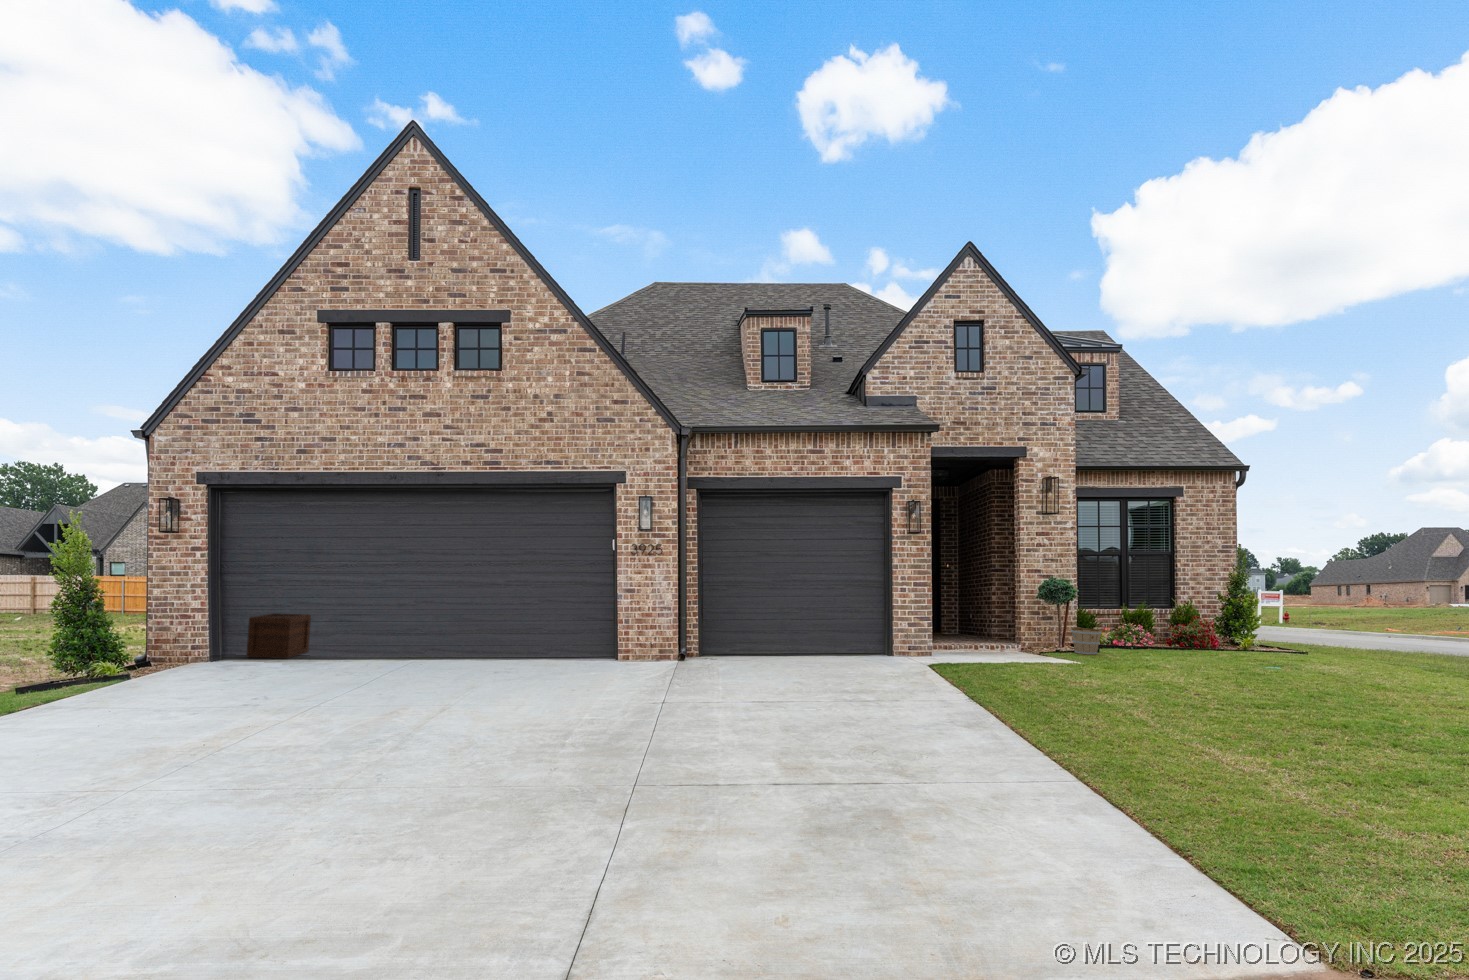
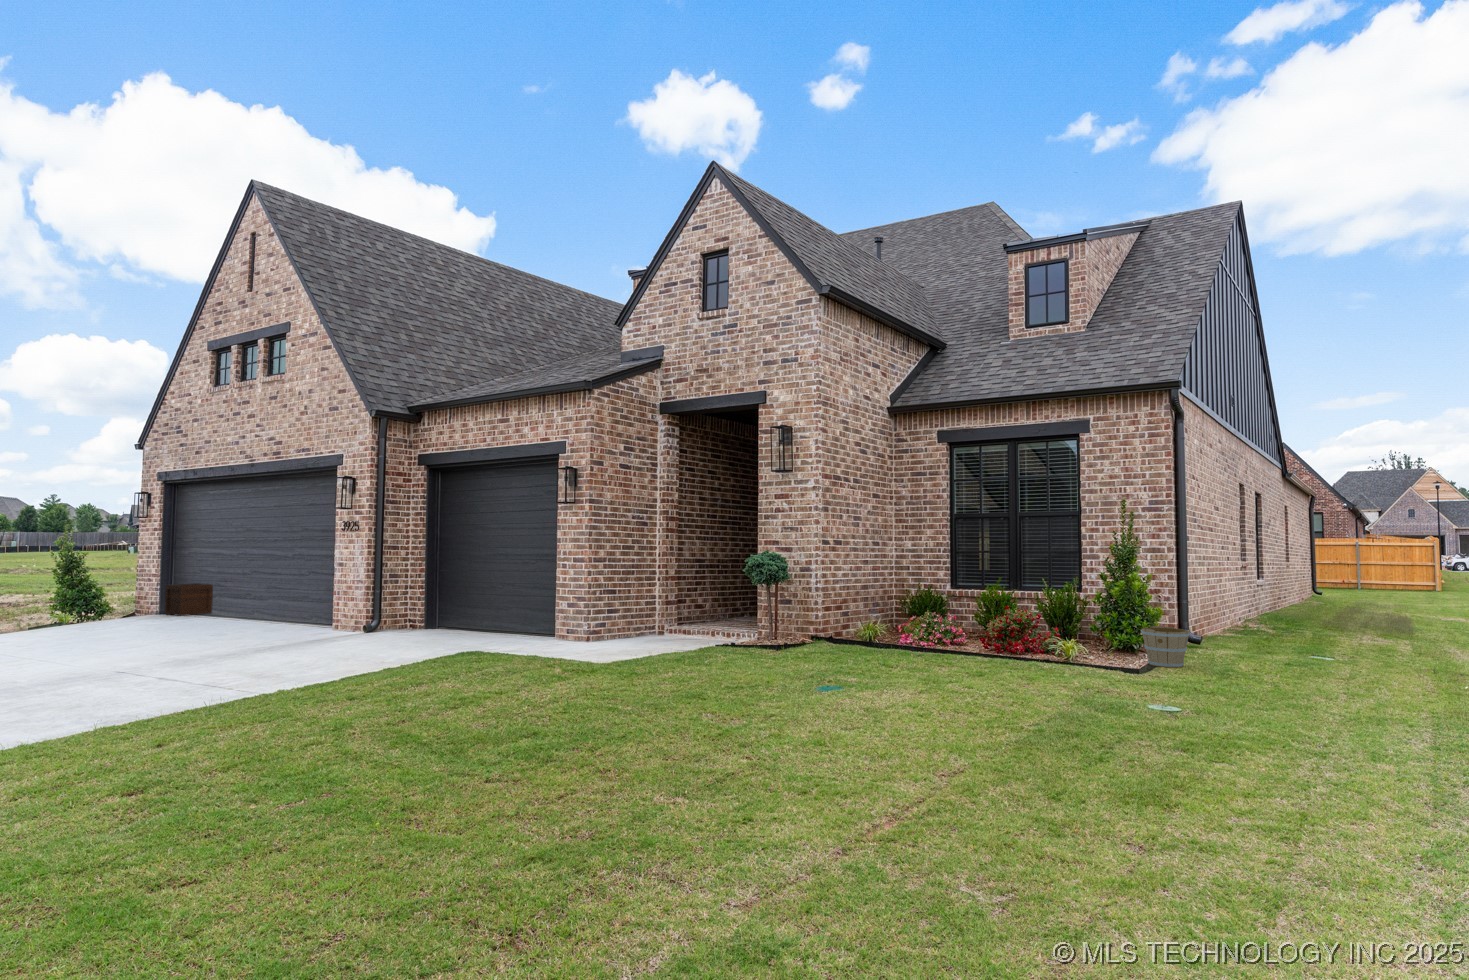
wooden bucket: present [1071,627,1102,655] -> present [1141,626,1190,668]

